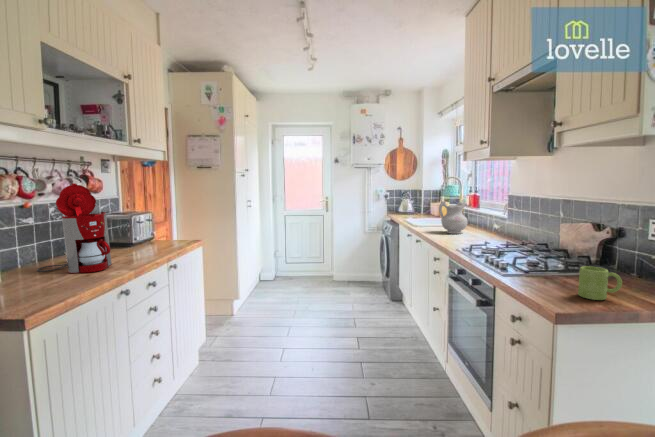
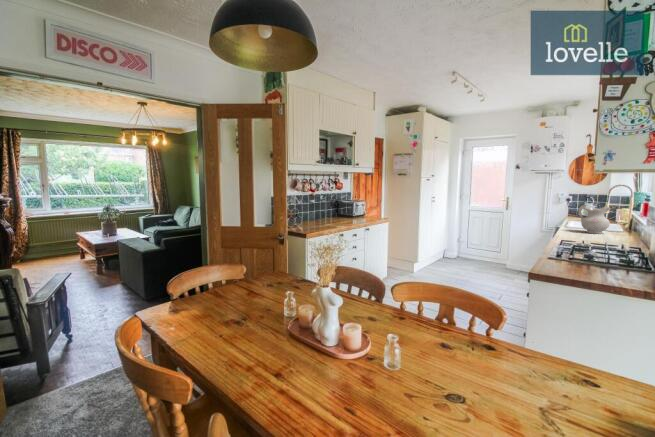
coffee maker: present [37,183,112,273] -> none [313,186,340,225]
mug: present [578,266,622,300] -> none [585,249,614,272]

